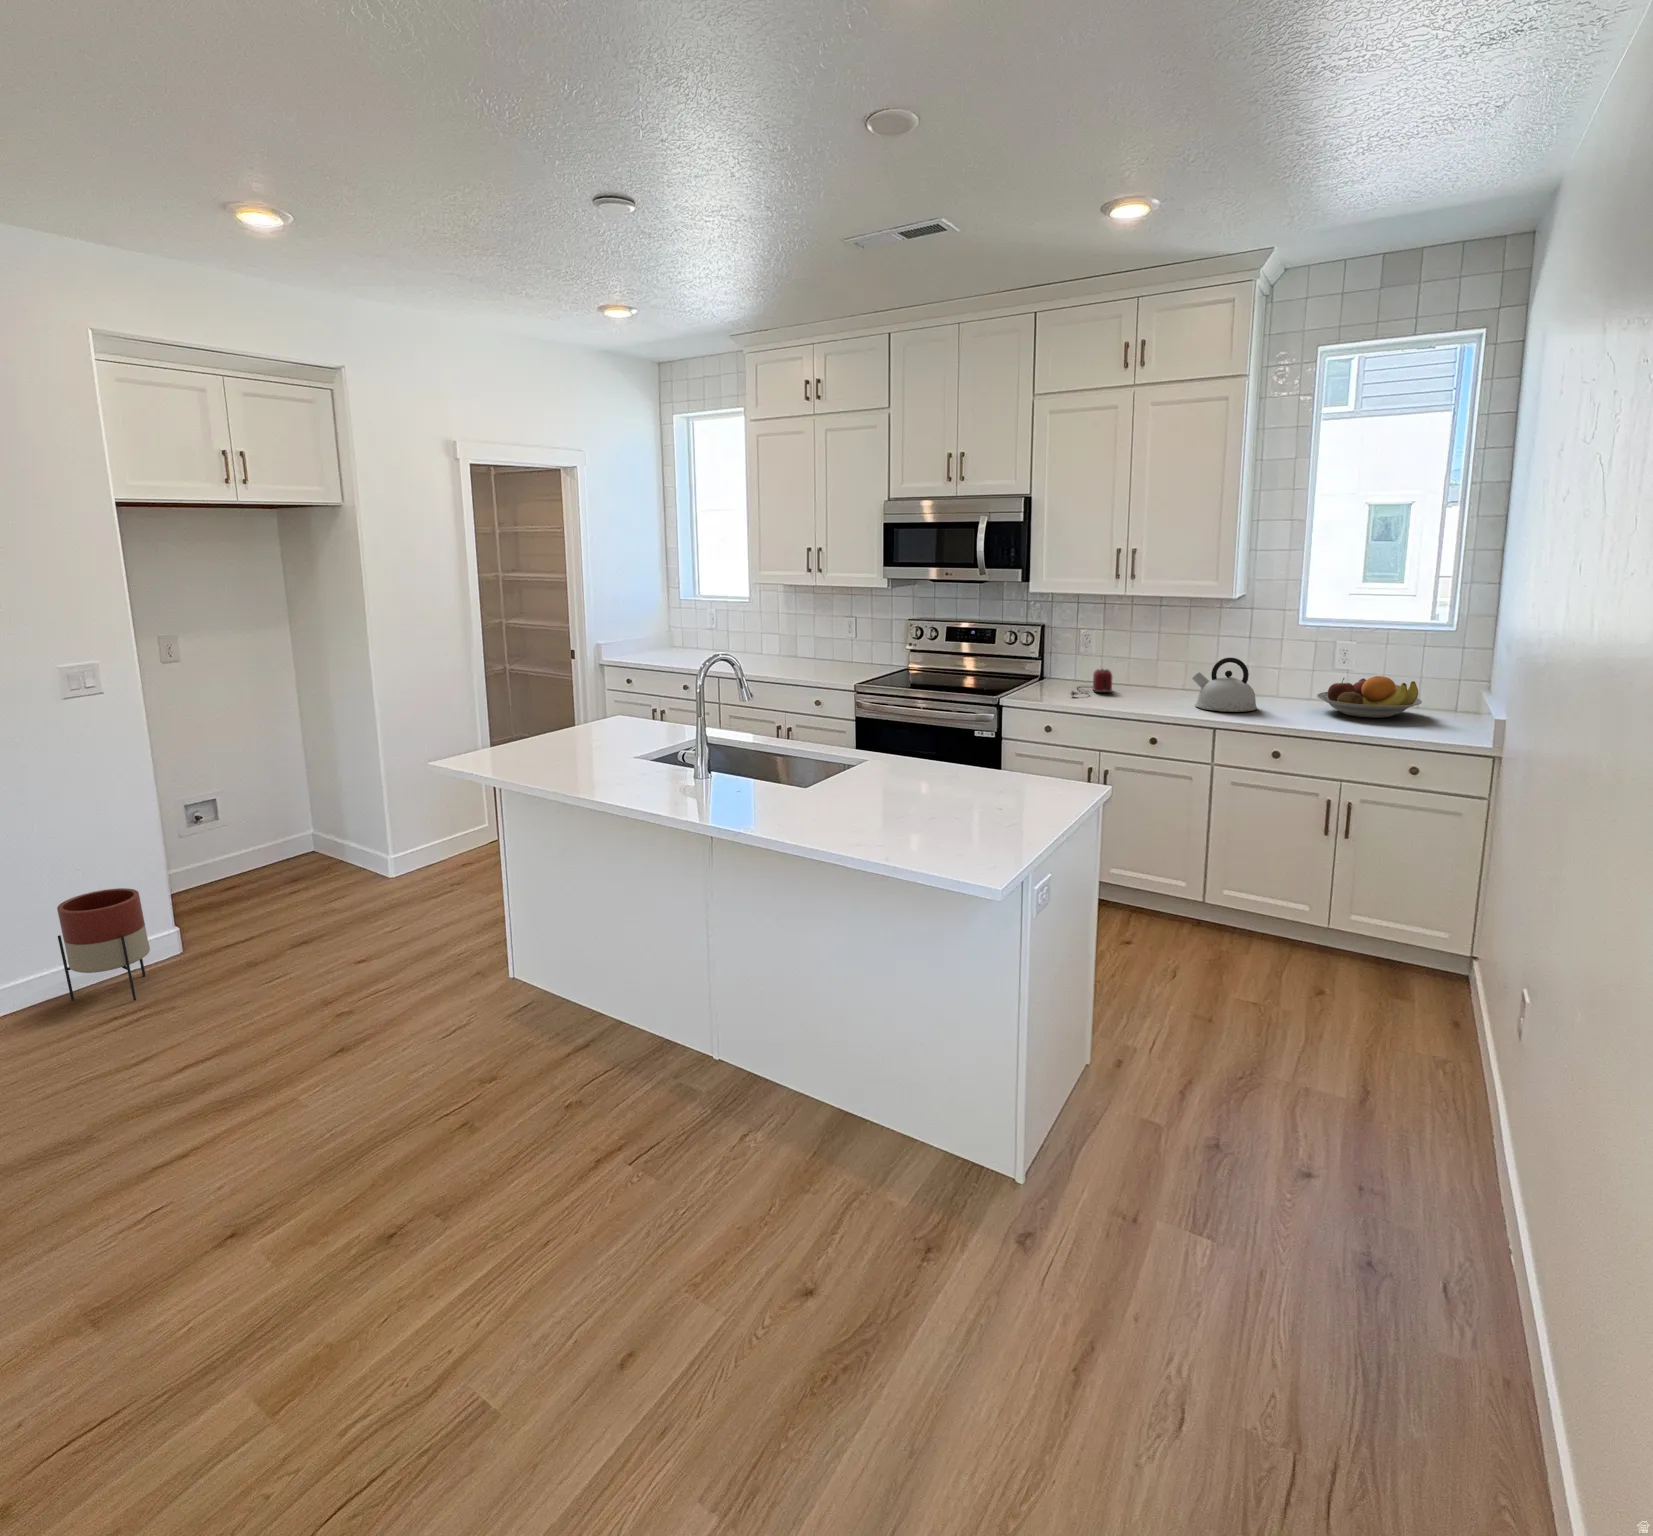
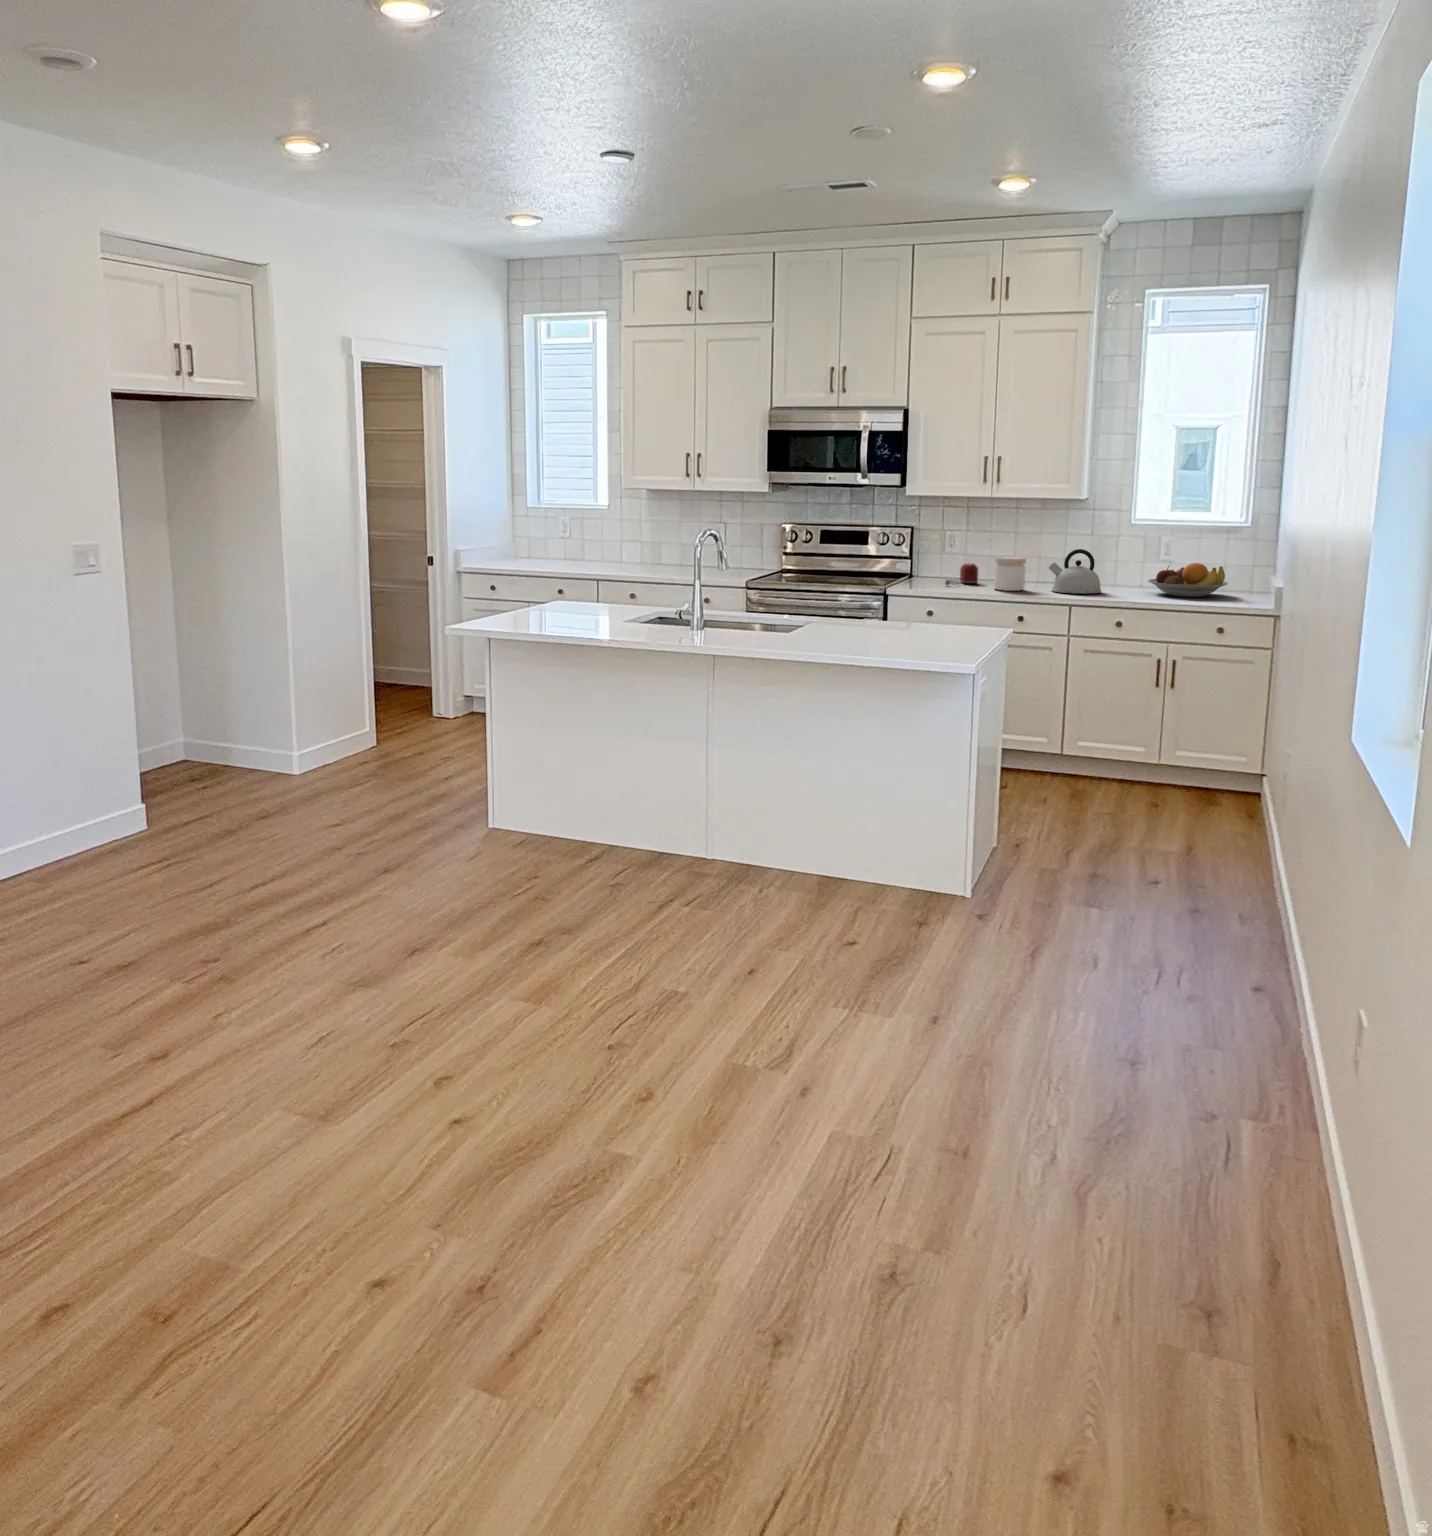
jar: none [1126,664,1164,705] -> present [994,557,1026,591]
planter: present [57,888,150,1001] -> none [79,750,152,852]

